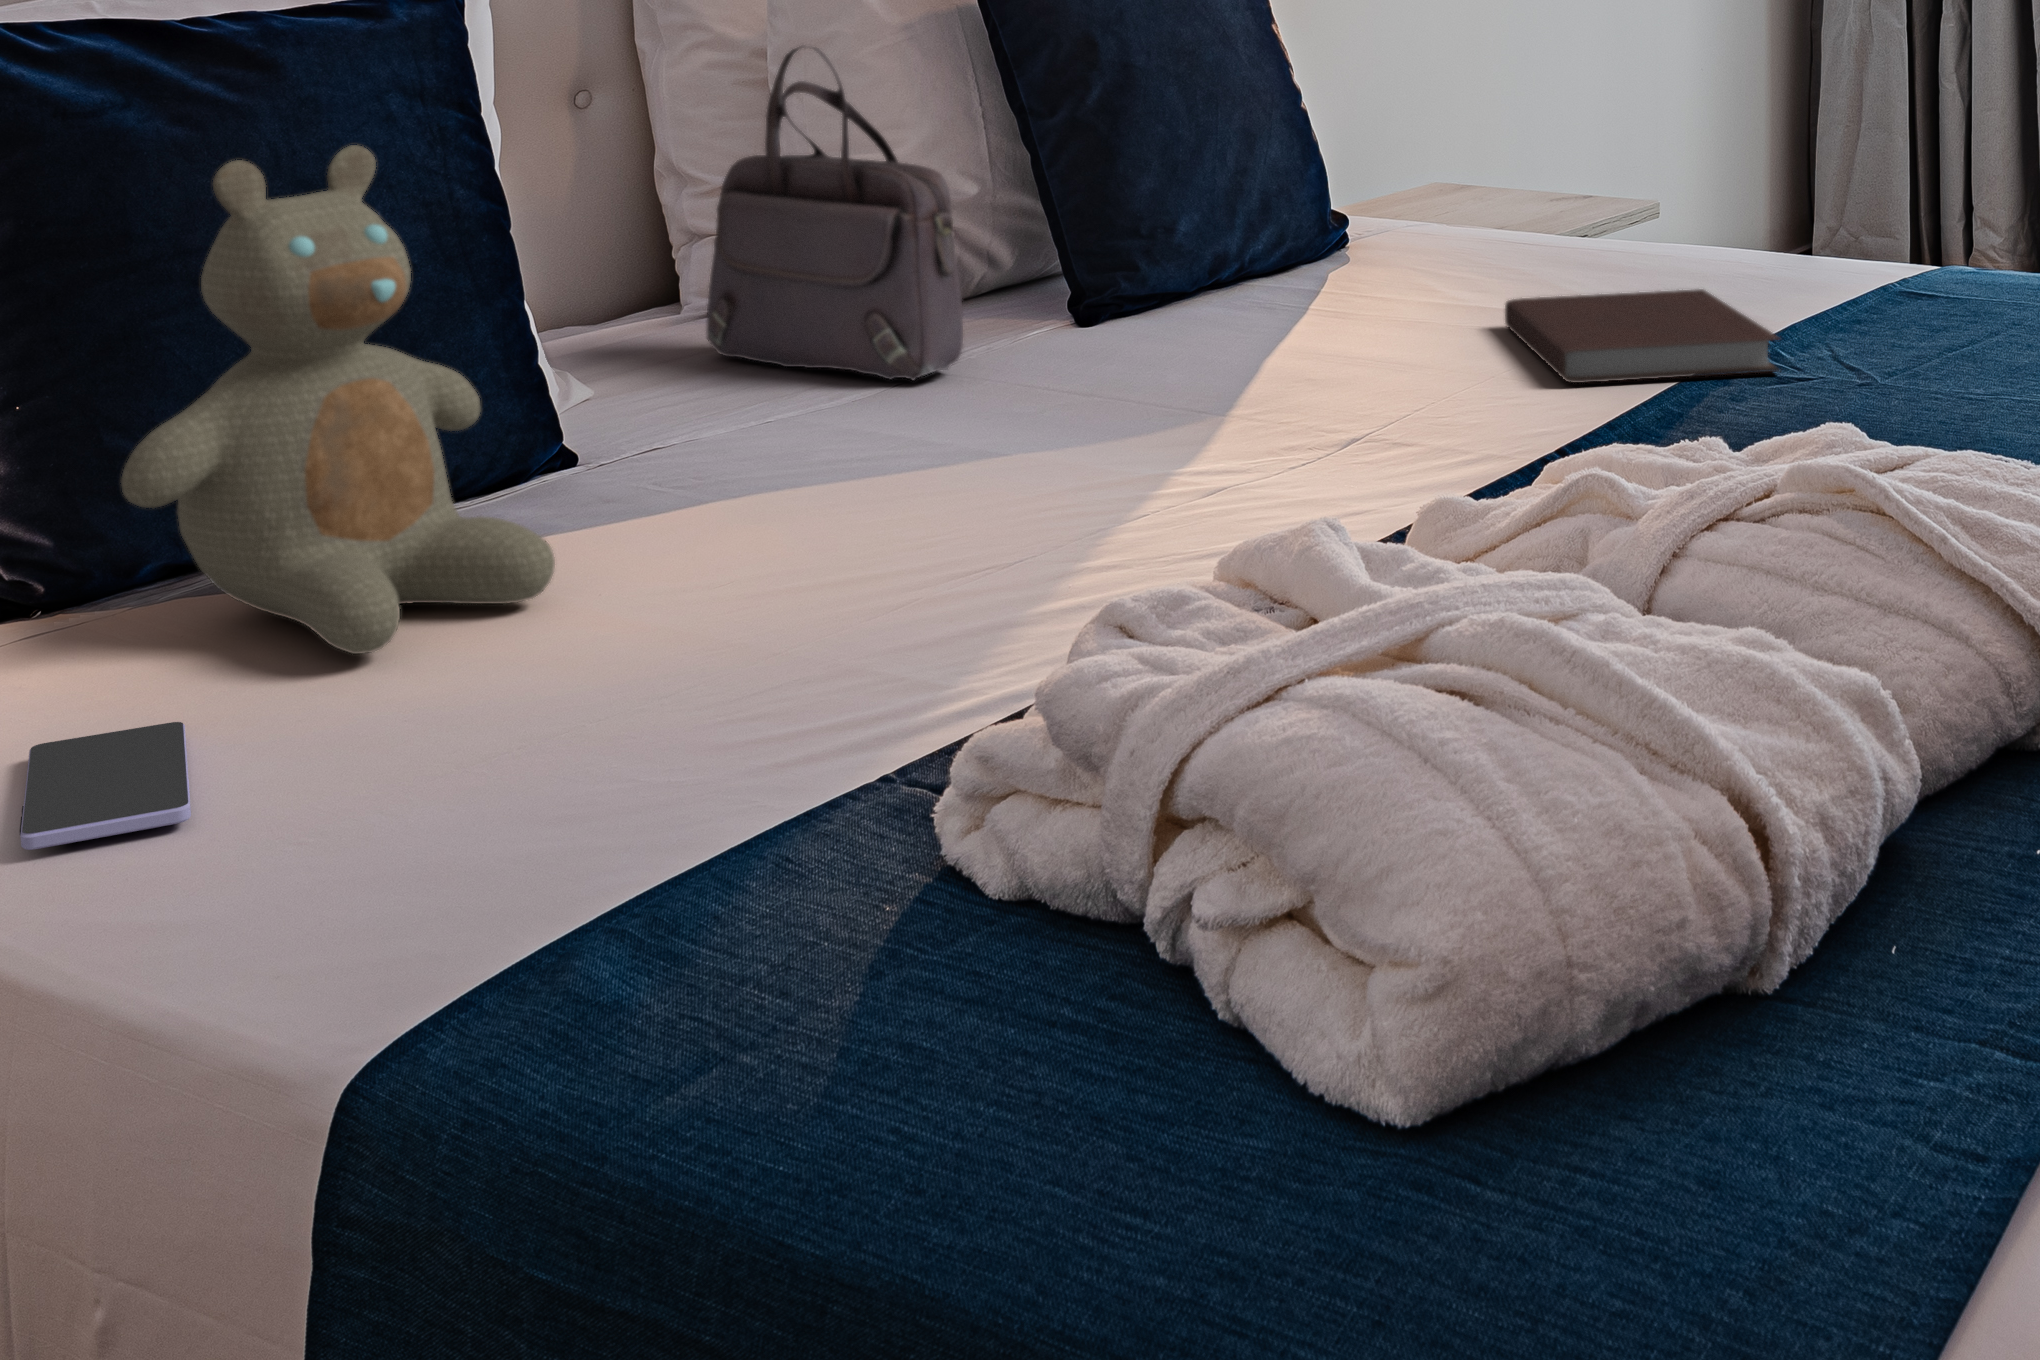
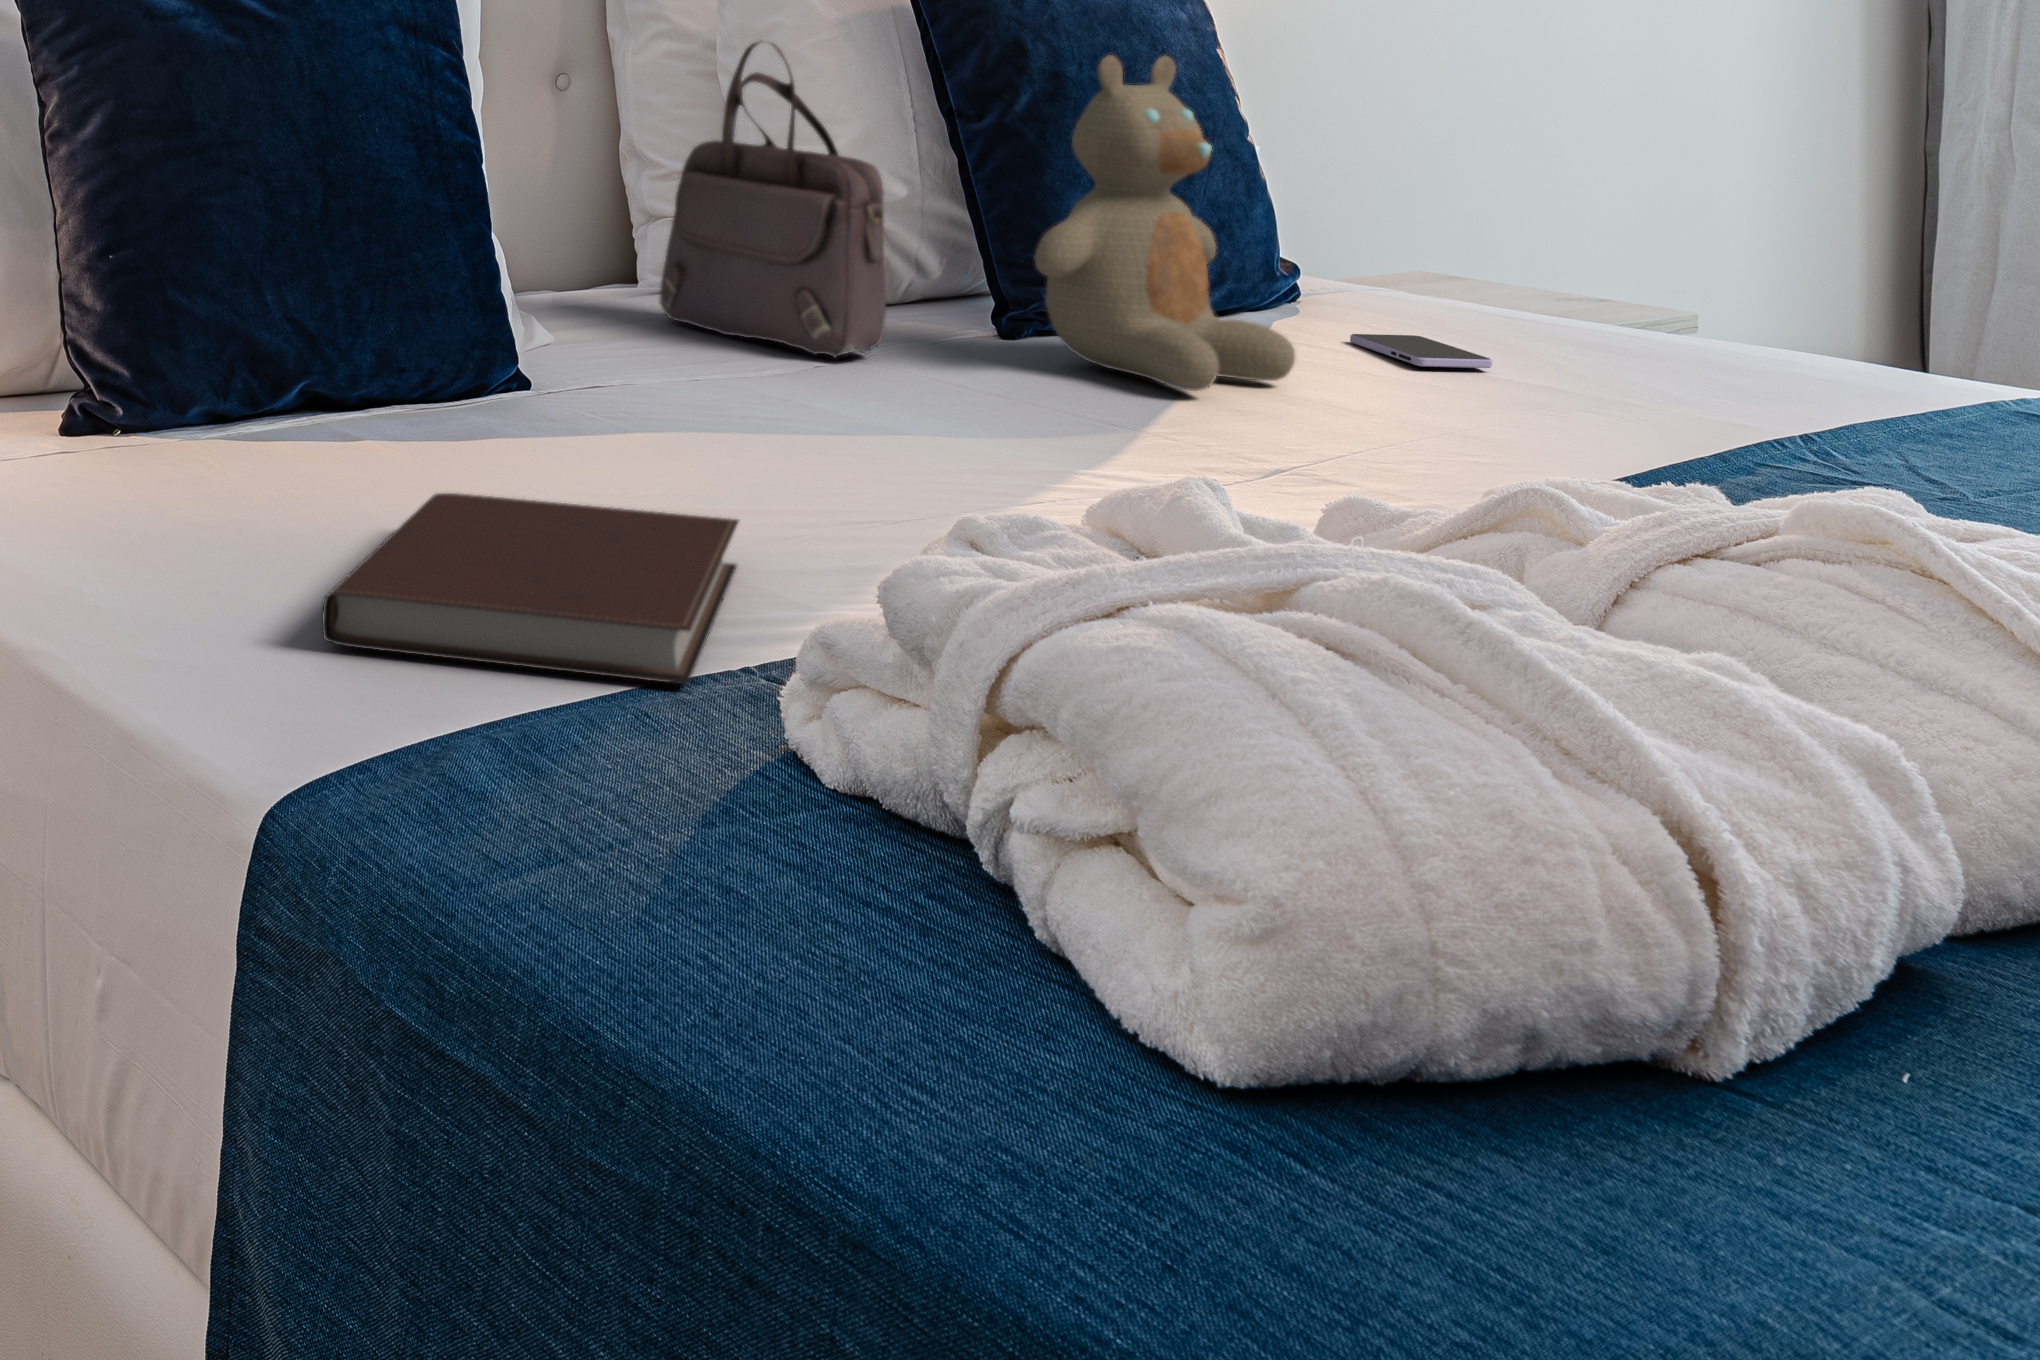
teddy bear: present [121,145,555,654] -> present [1035,55,1295,391]
notebook: present [1505,289,1780,383] -> present [322,493,739,685]
smartphone: present [20,722,191,850] -> present [1350,334,1492,368]

